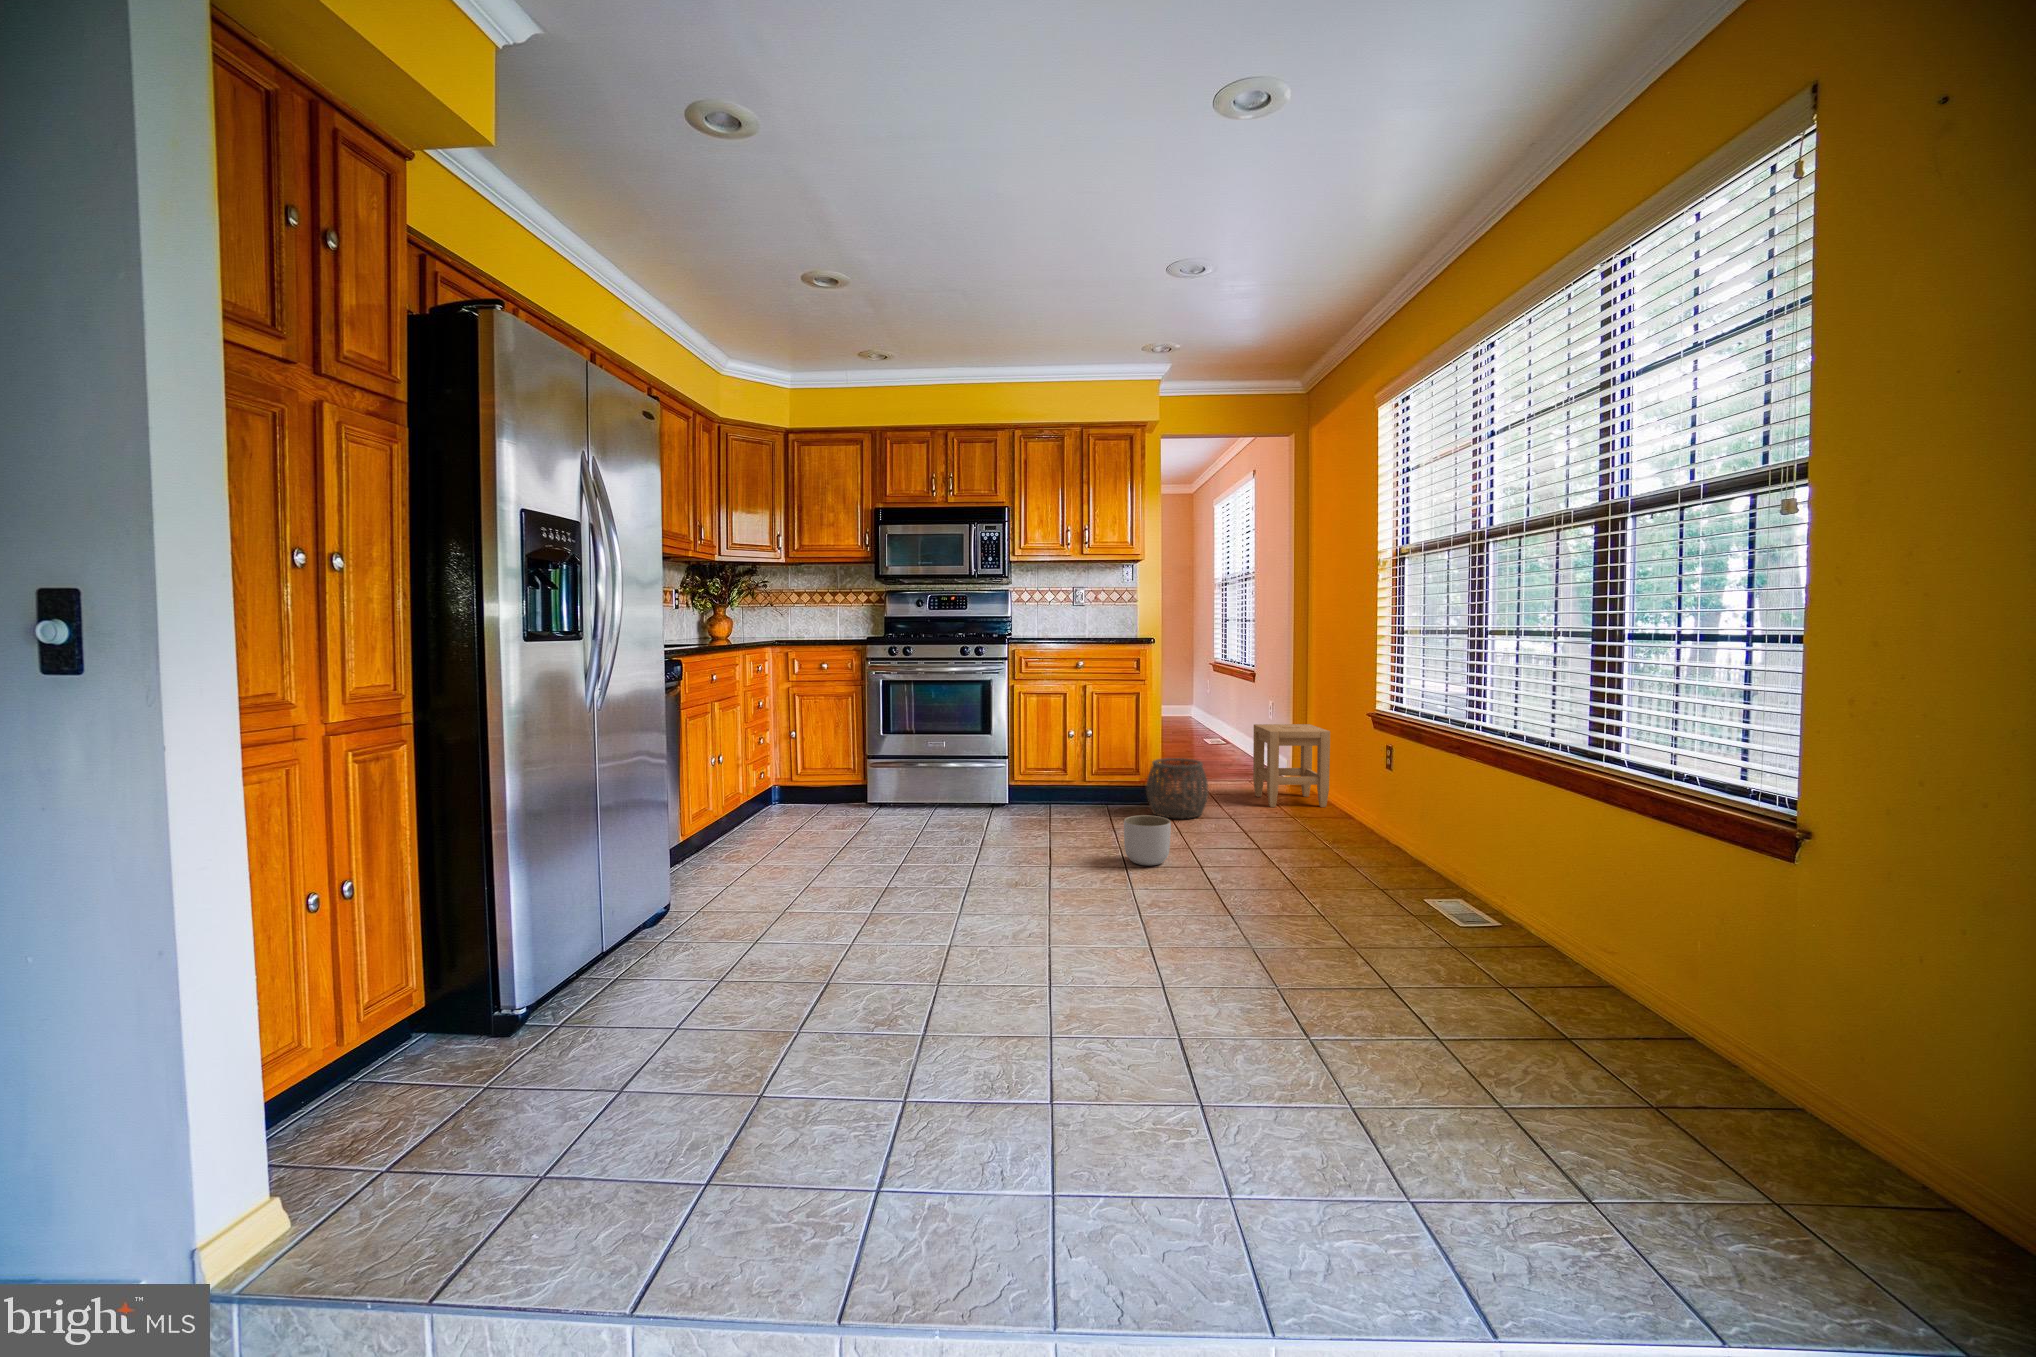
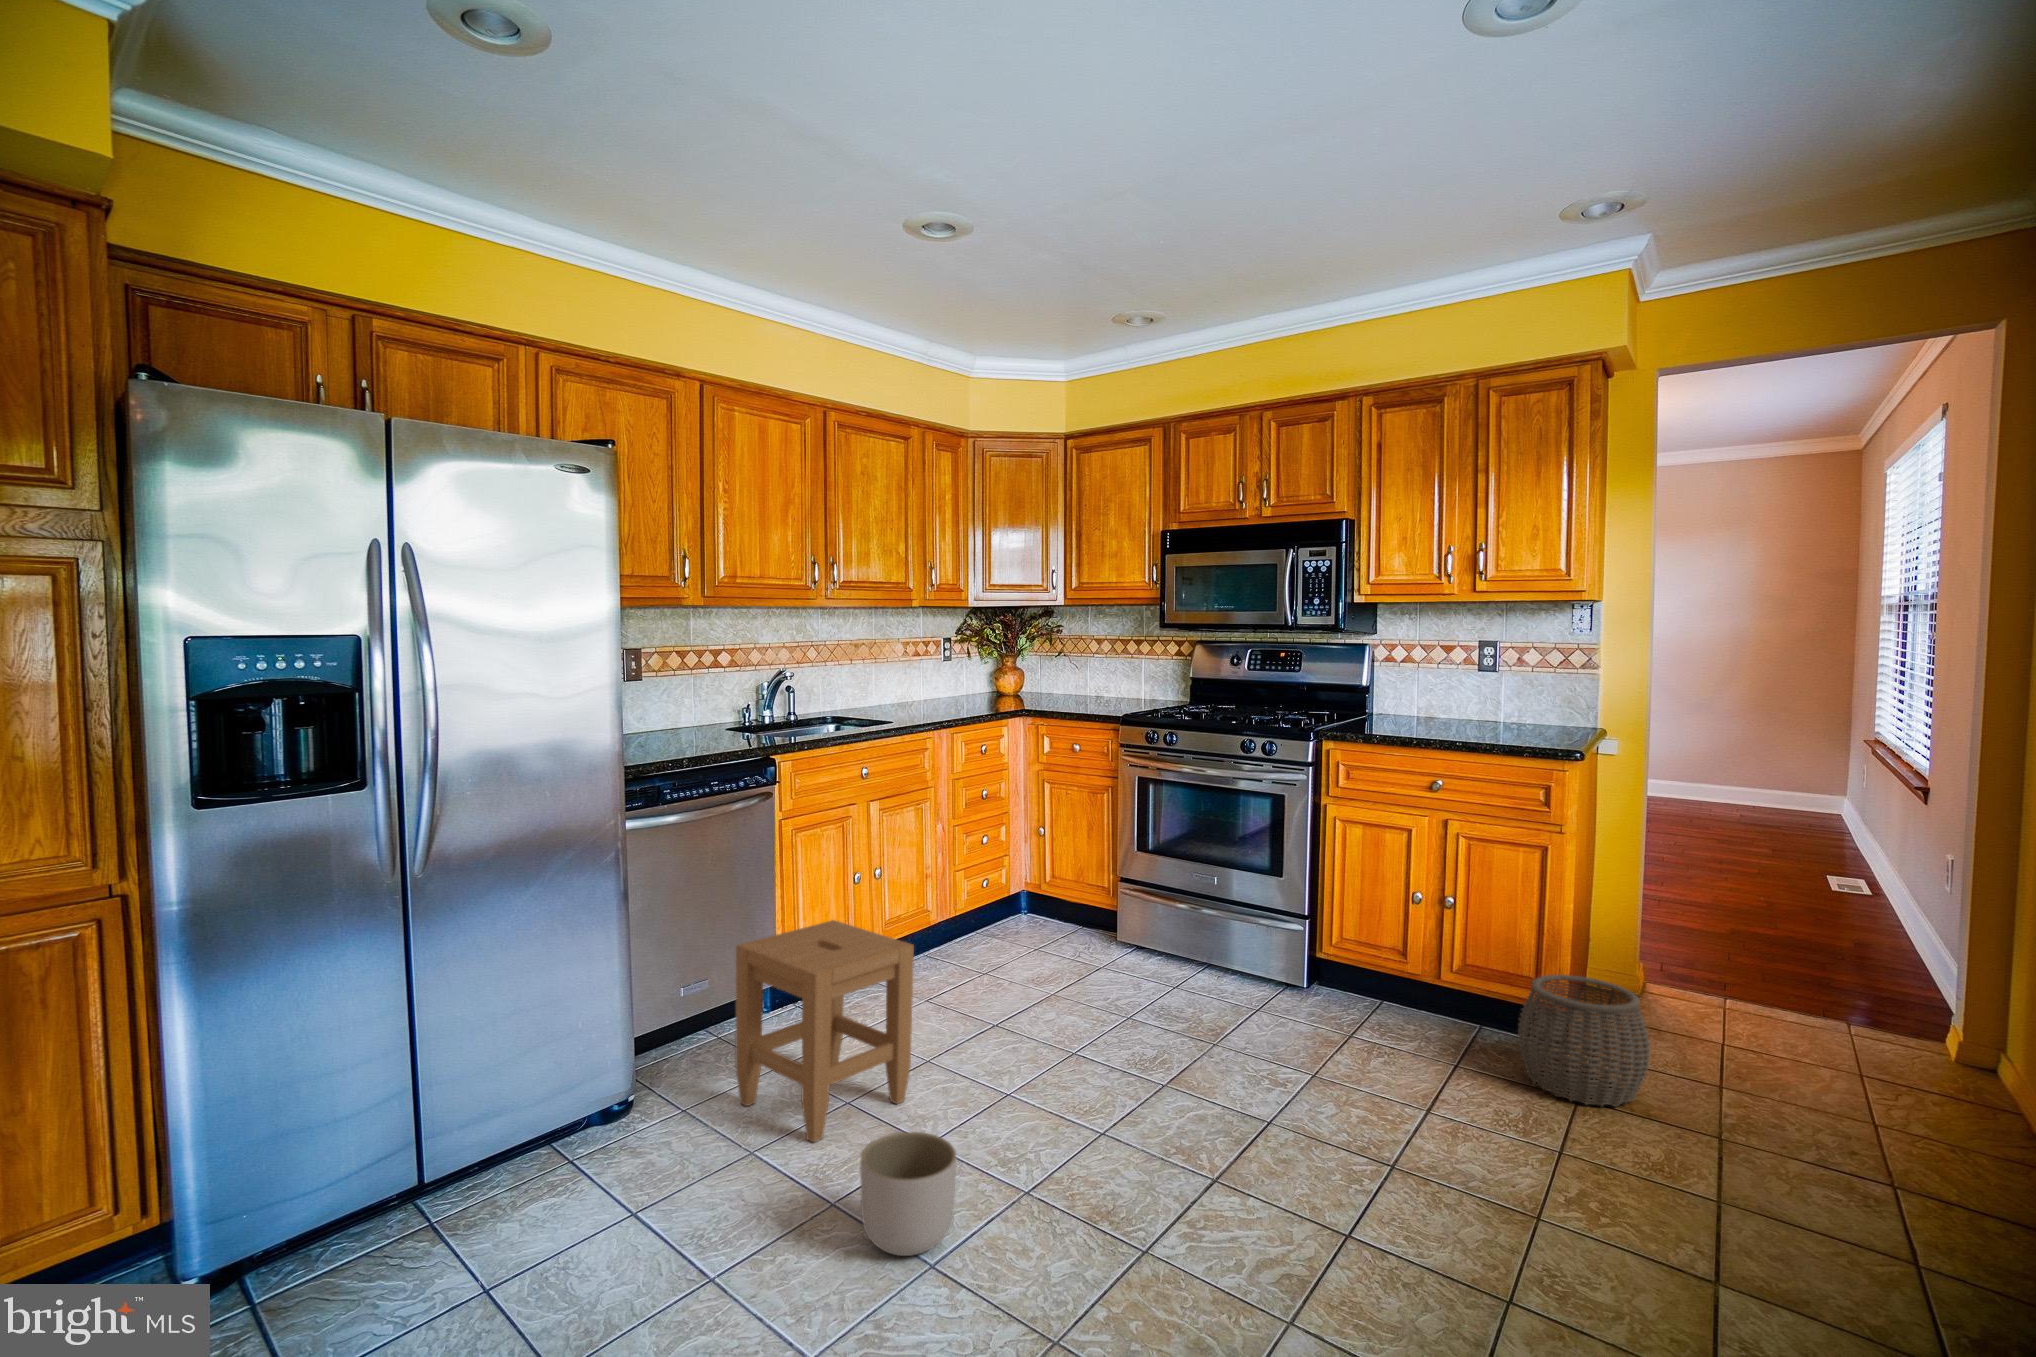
stool: present [1253,724,1330,807] -> present [735,920,914,1142]
planter: present [1124,815,1171,866] -> present [860,1132,956,1256]

